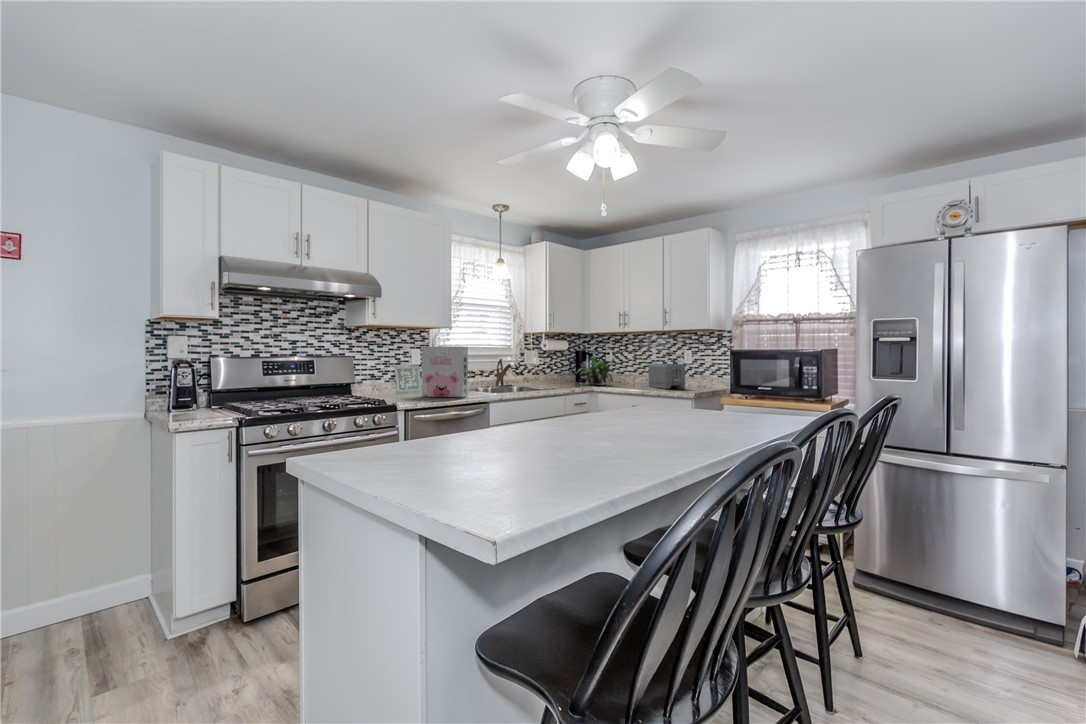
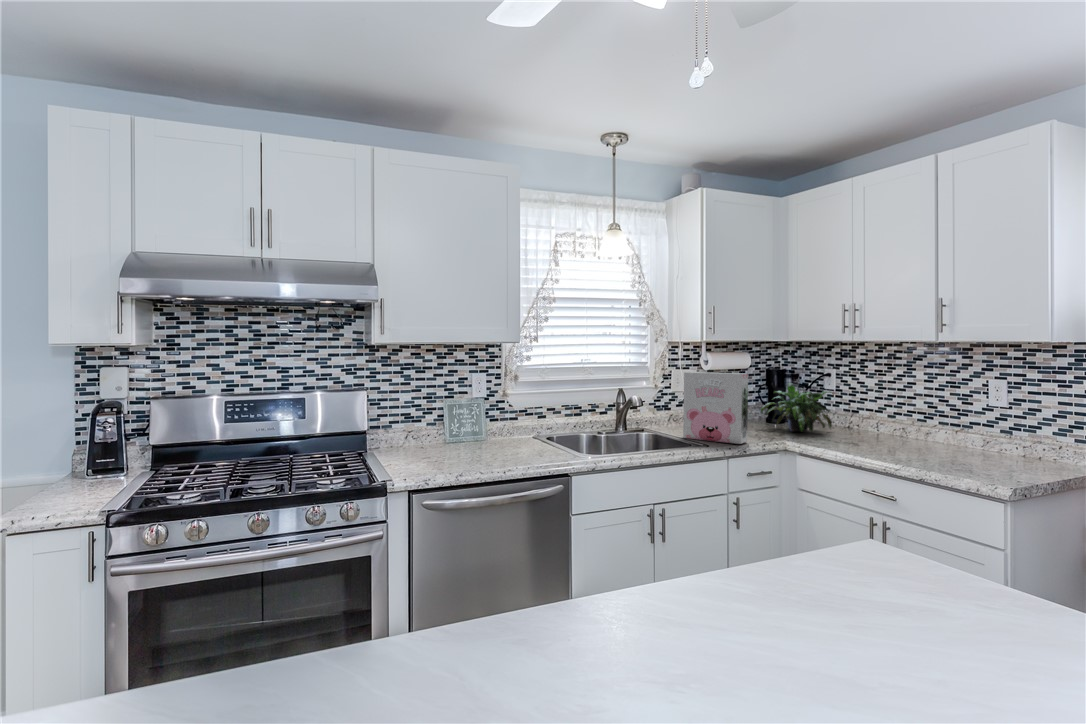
cereal box: present [422,347,468,397] -> present [683,372,748,444]
toaster: present [649,364,685,389] -> none [903,402,989,458]

